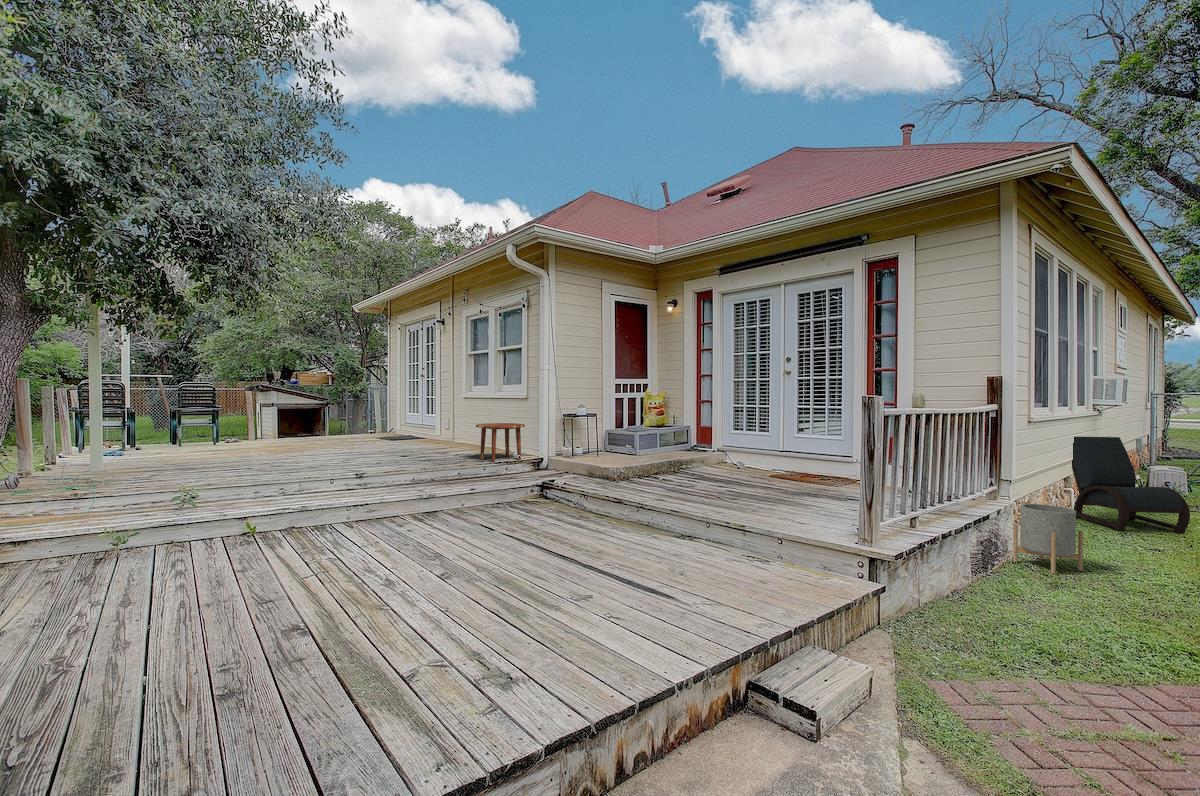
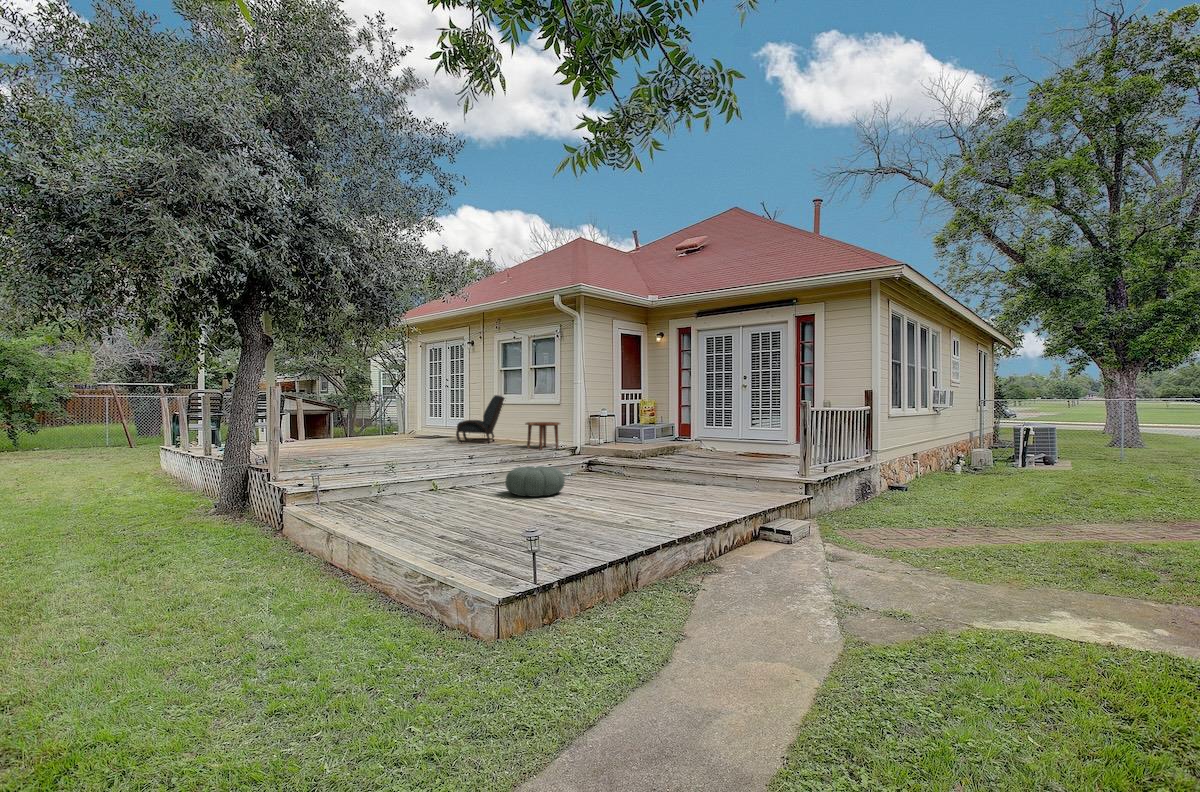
lounge chair: present [1072,437,1190,533] -> present [456,395,505,444]
pouf: none [339,502,443,560] -> present [505,466,565,497]
planter: present [1013,504,1083,574] -> none [880,464,915,501]

